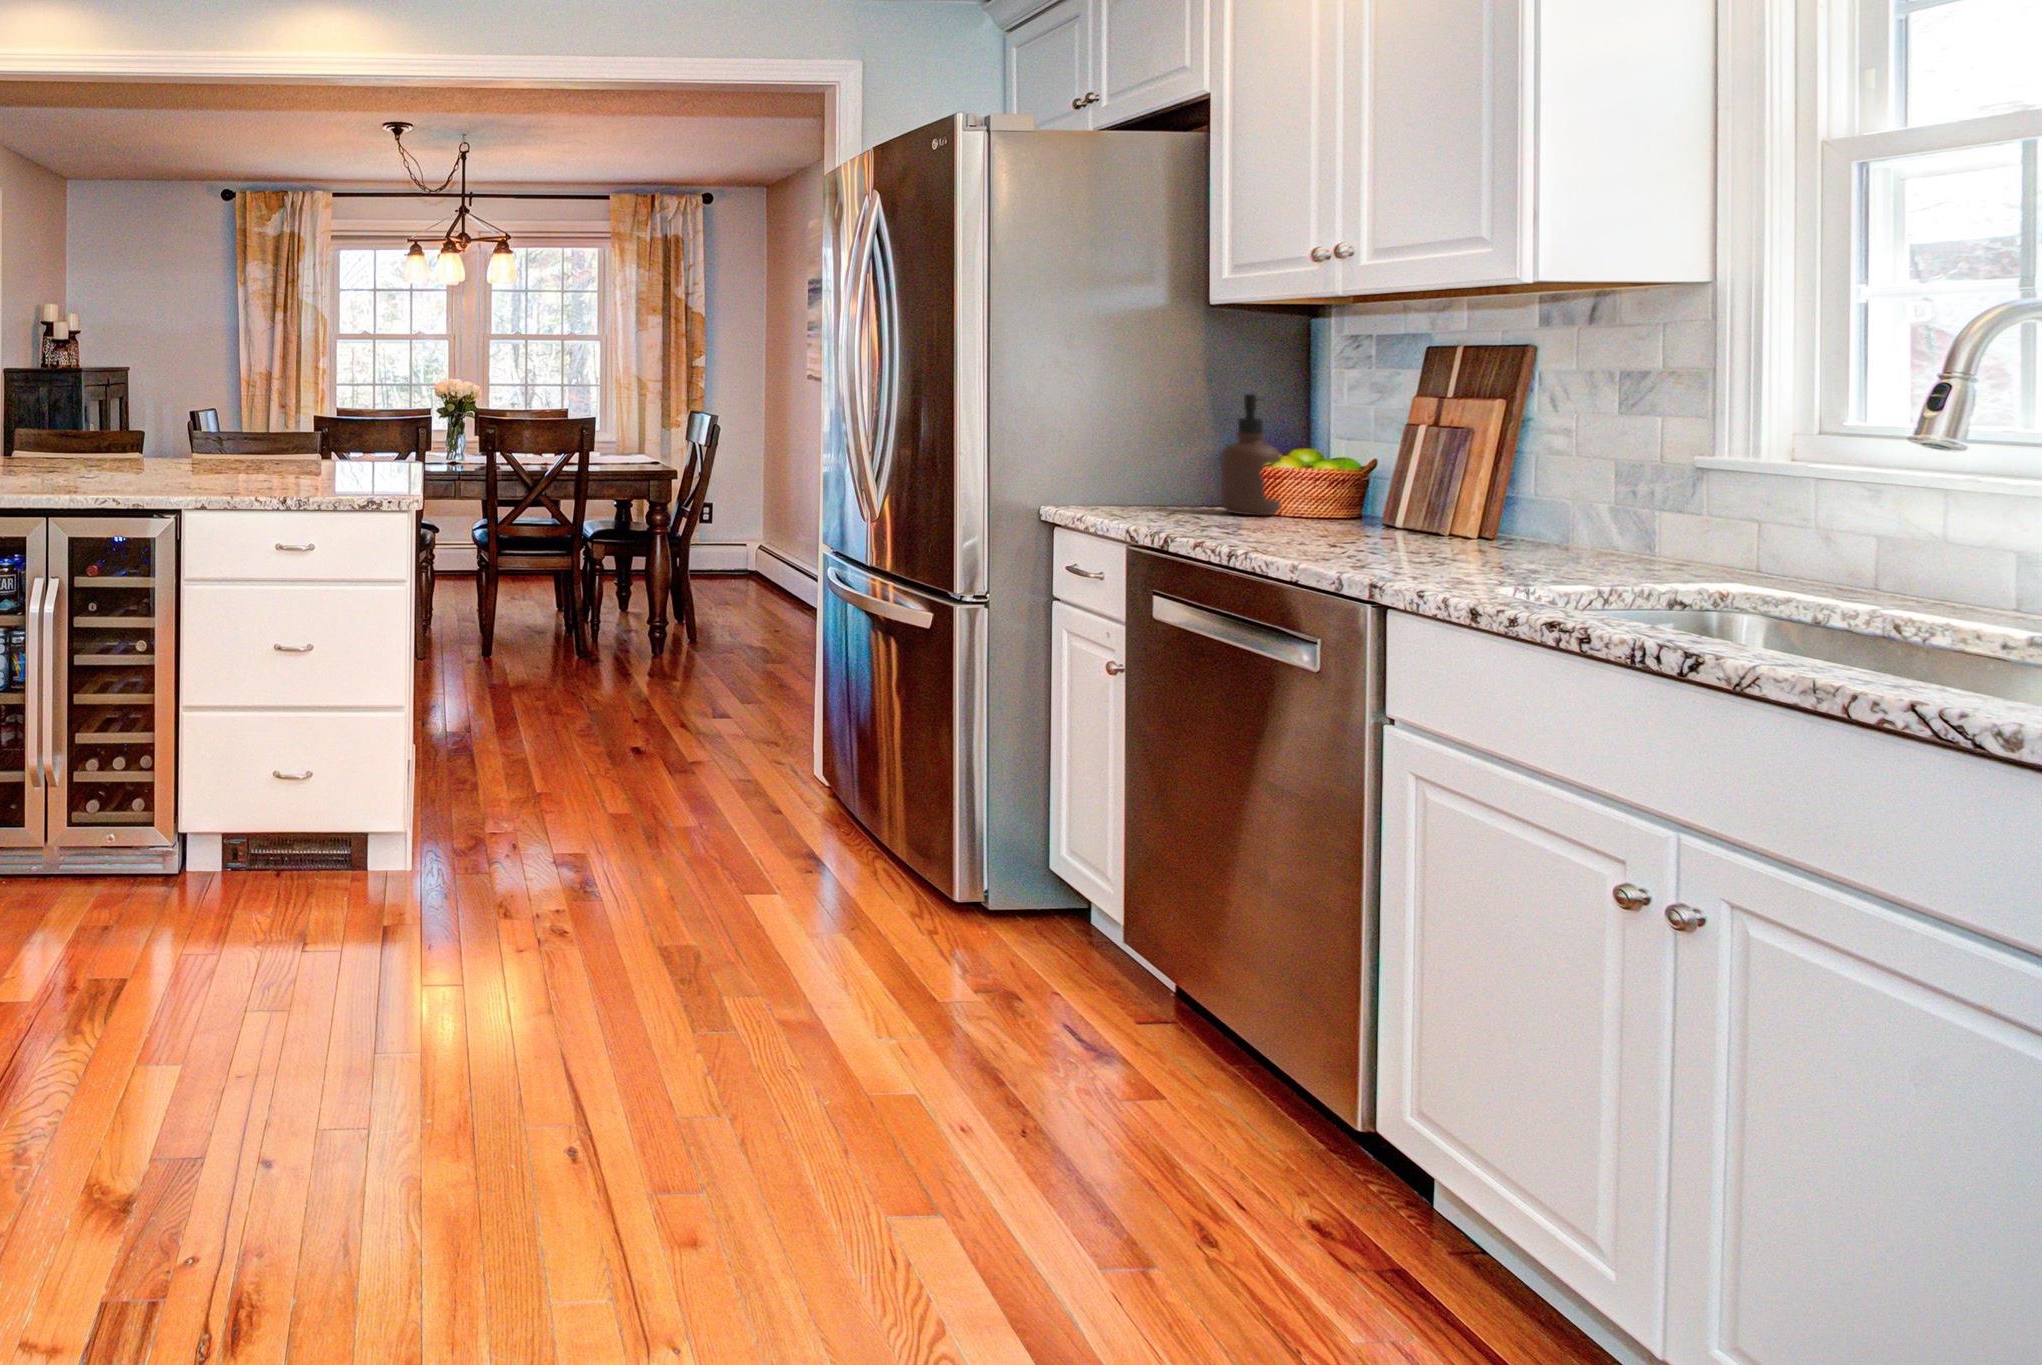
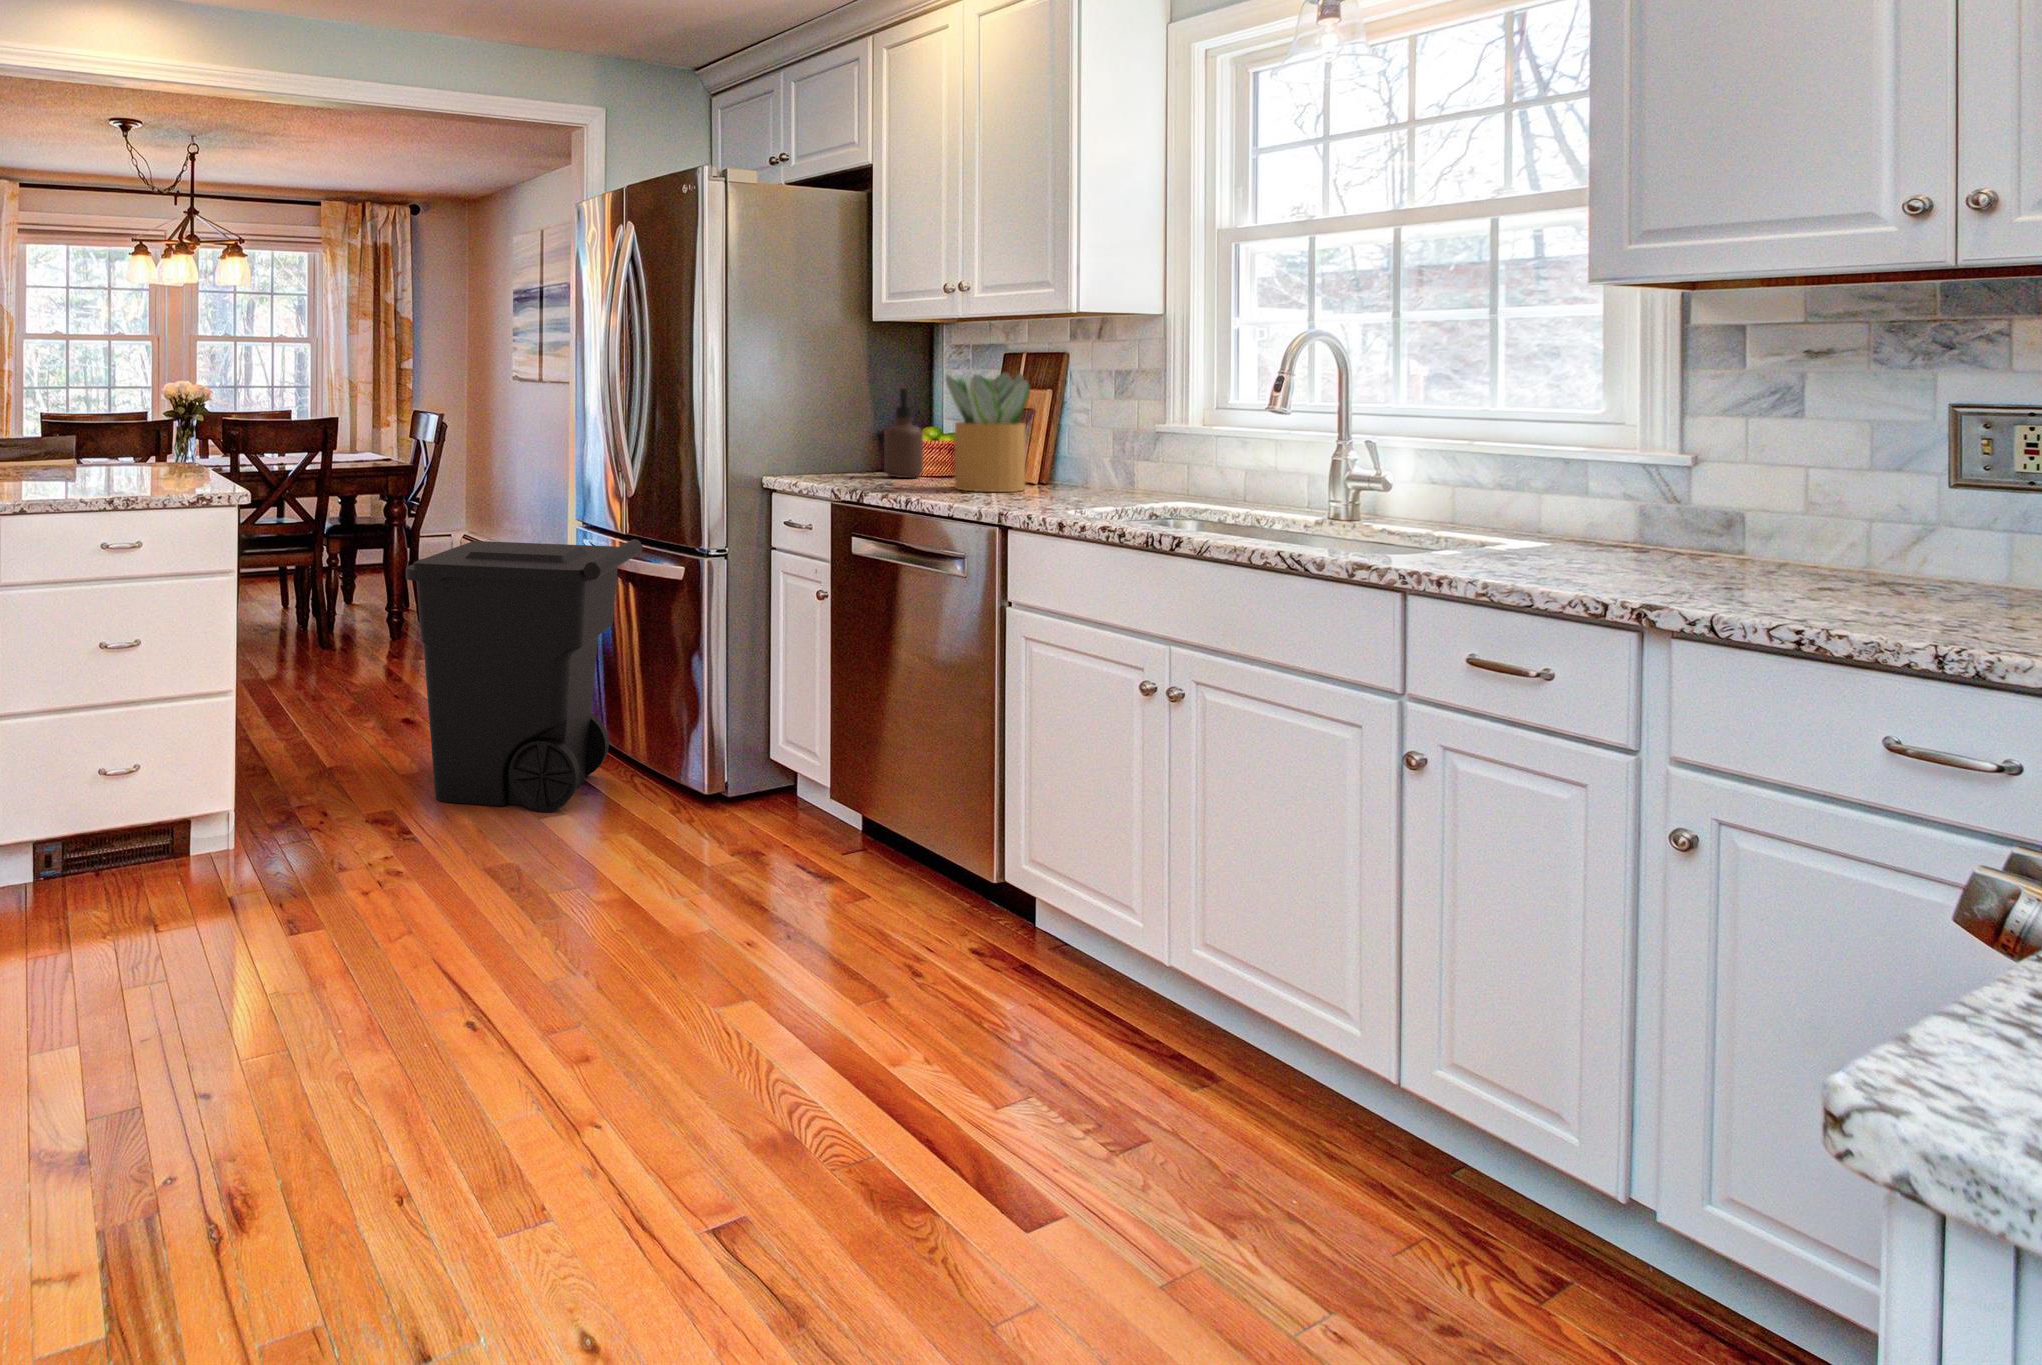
potted plant: none [1305,371,1449,546] -> present [946,372,1030,492]
trash can: none [606,560,892,889] -> present [406,539,642,812]

